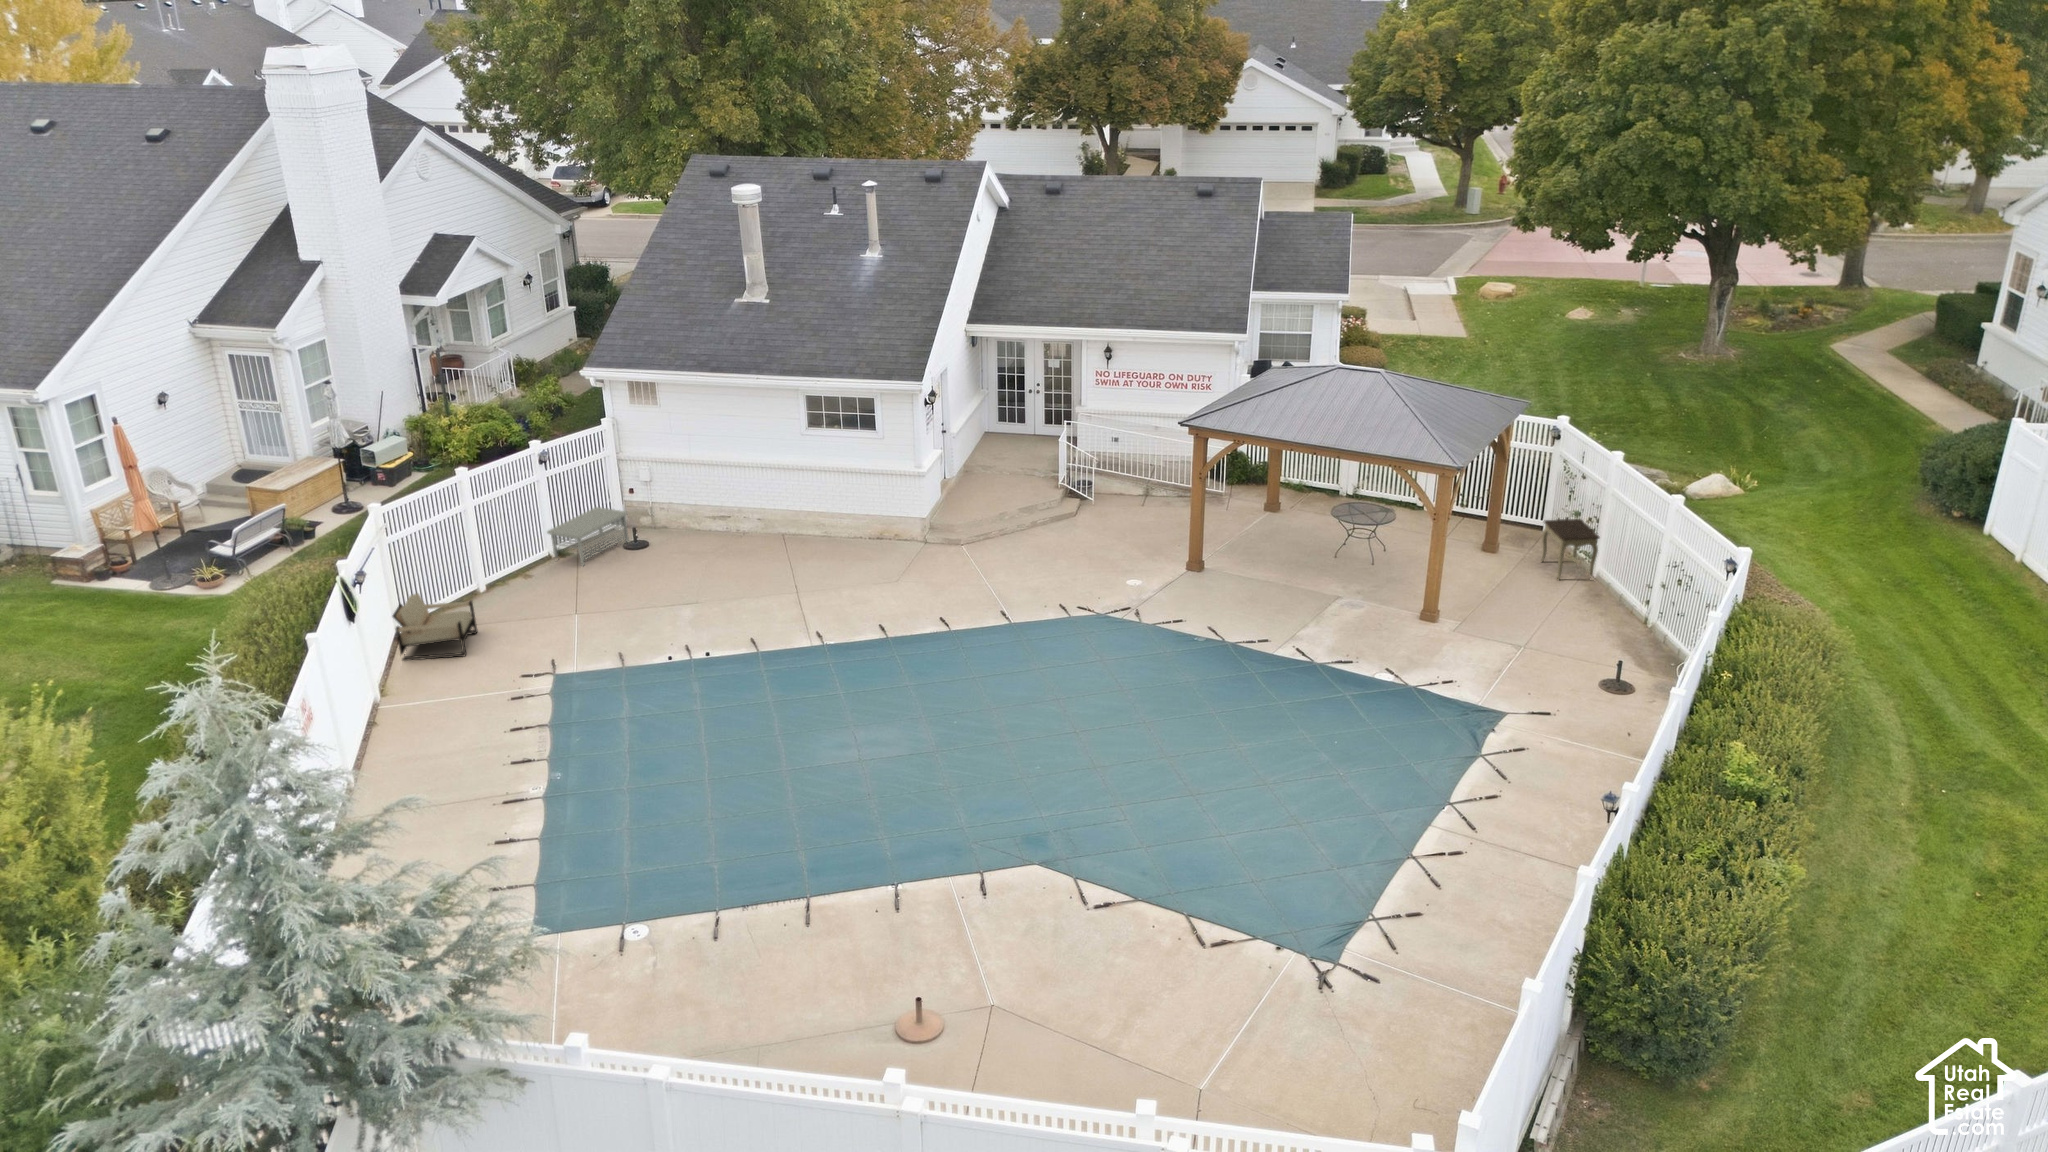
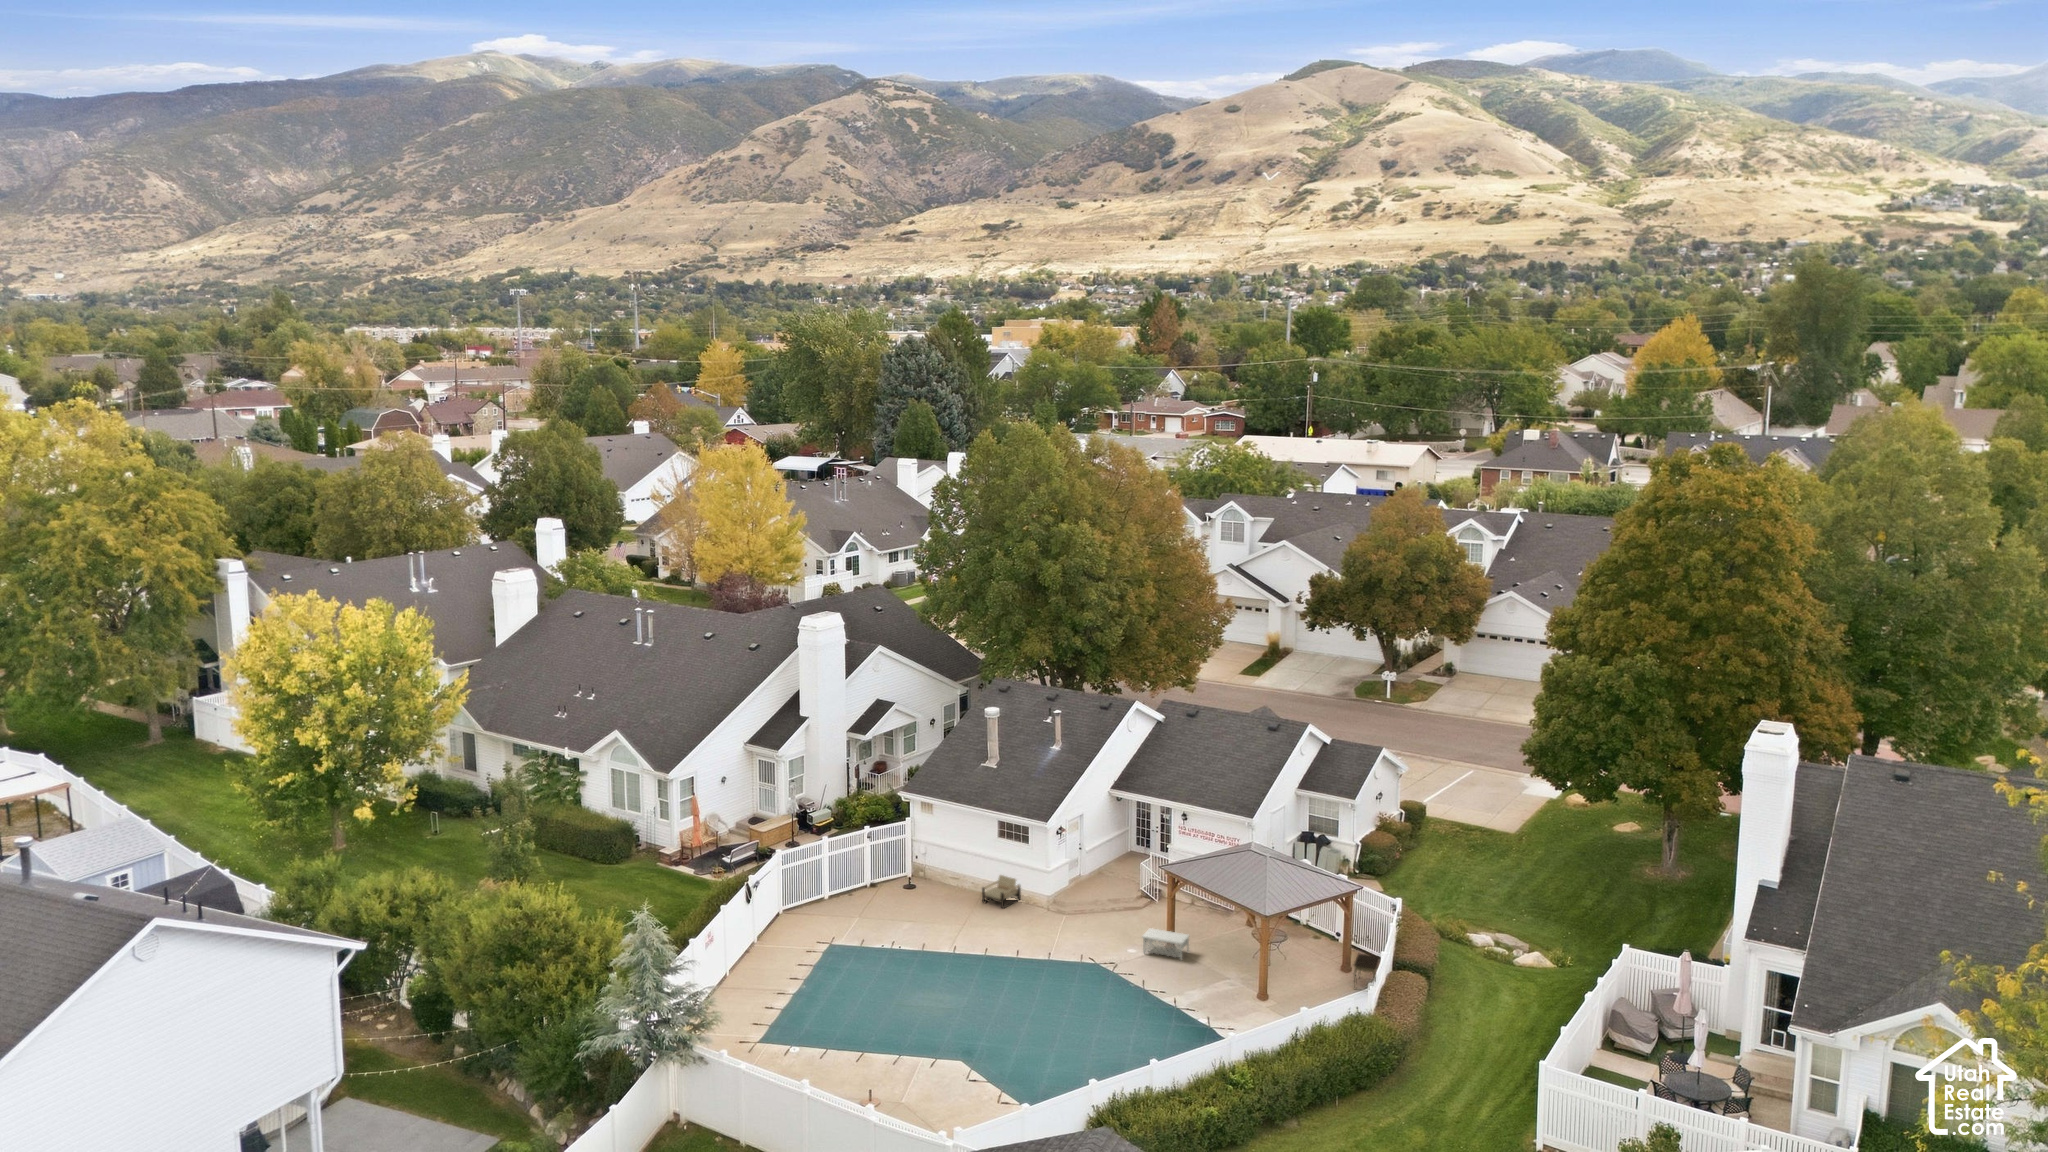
storage bench: present [547,507,629,566] -> present [1142,928,1189,959]
armchair: present [393,593,477,661] -> present [982,875,1021,908]

